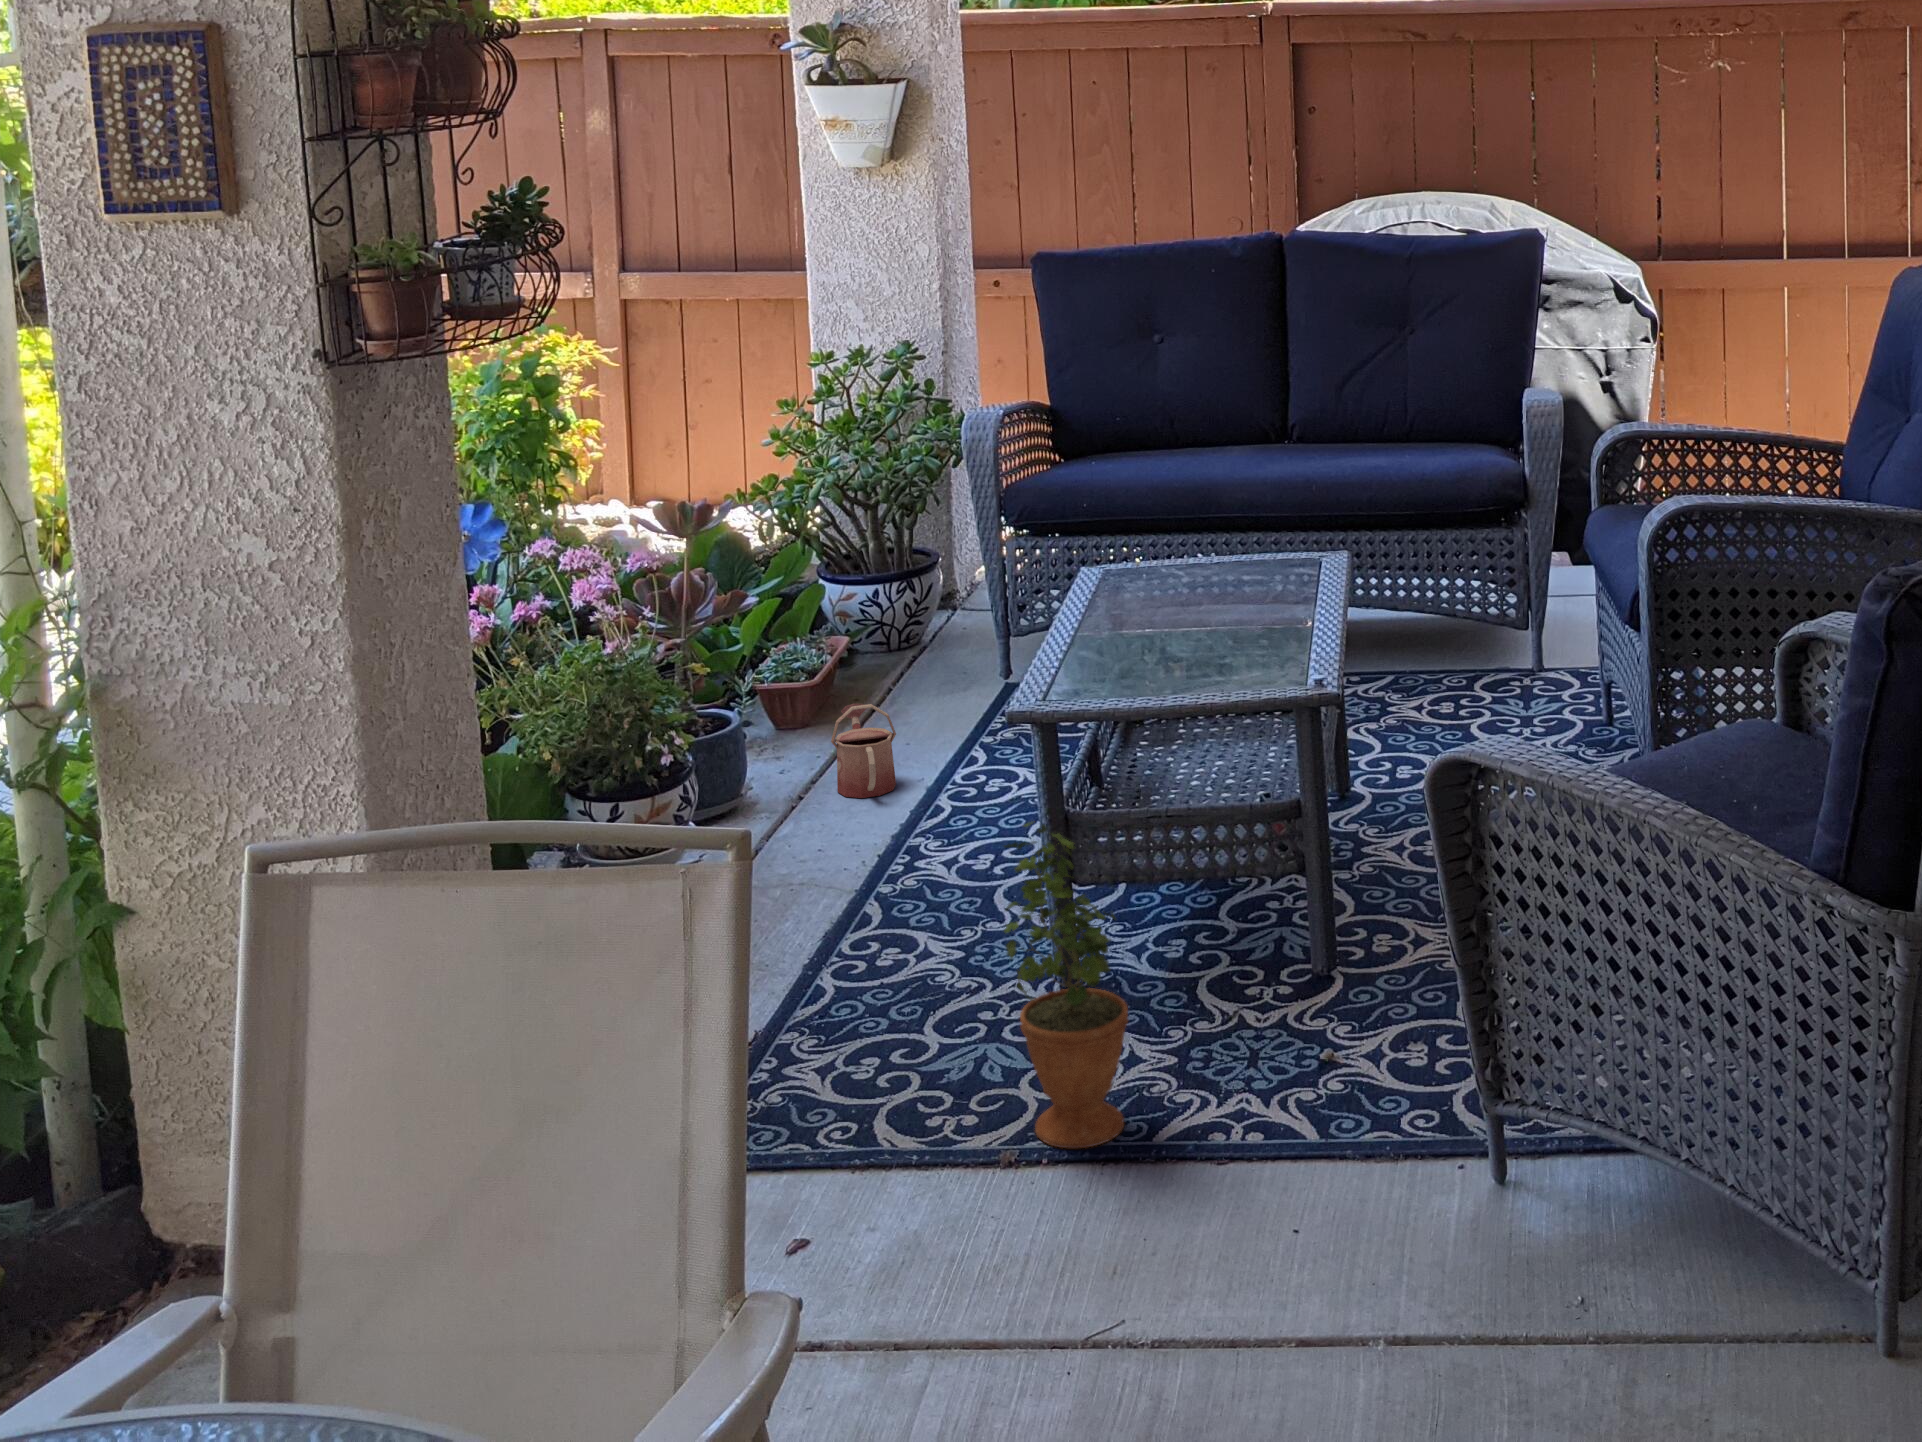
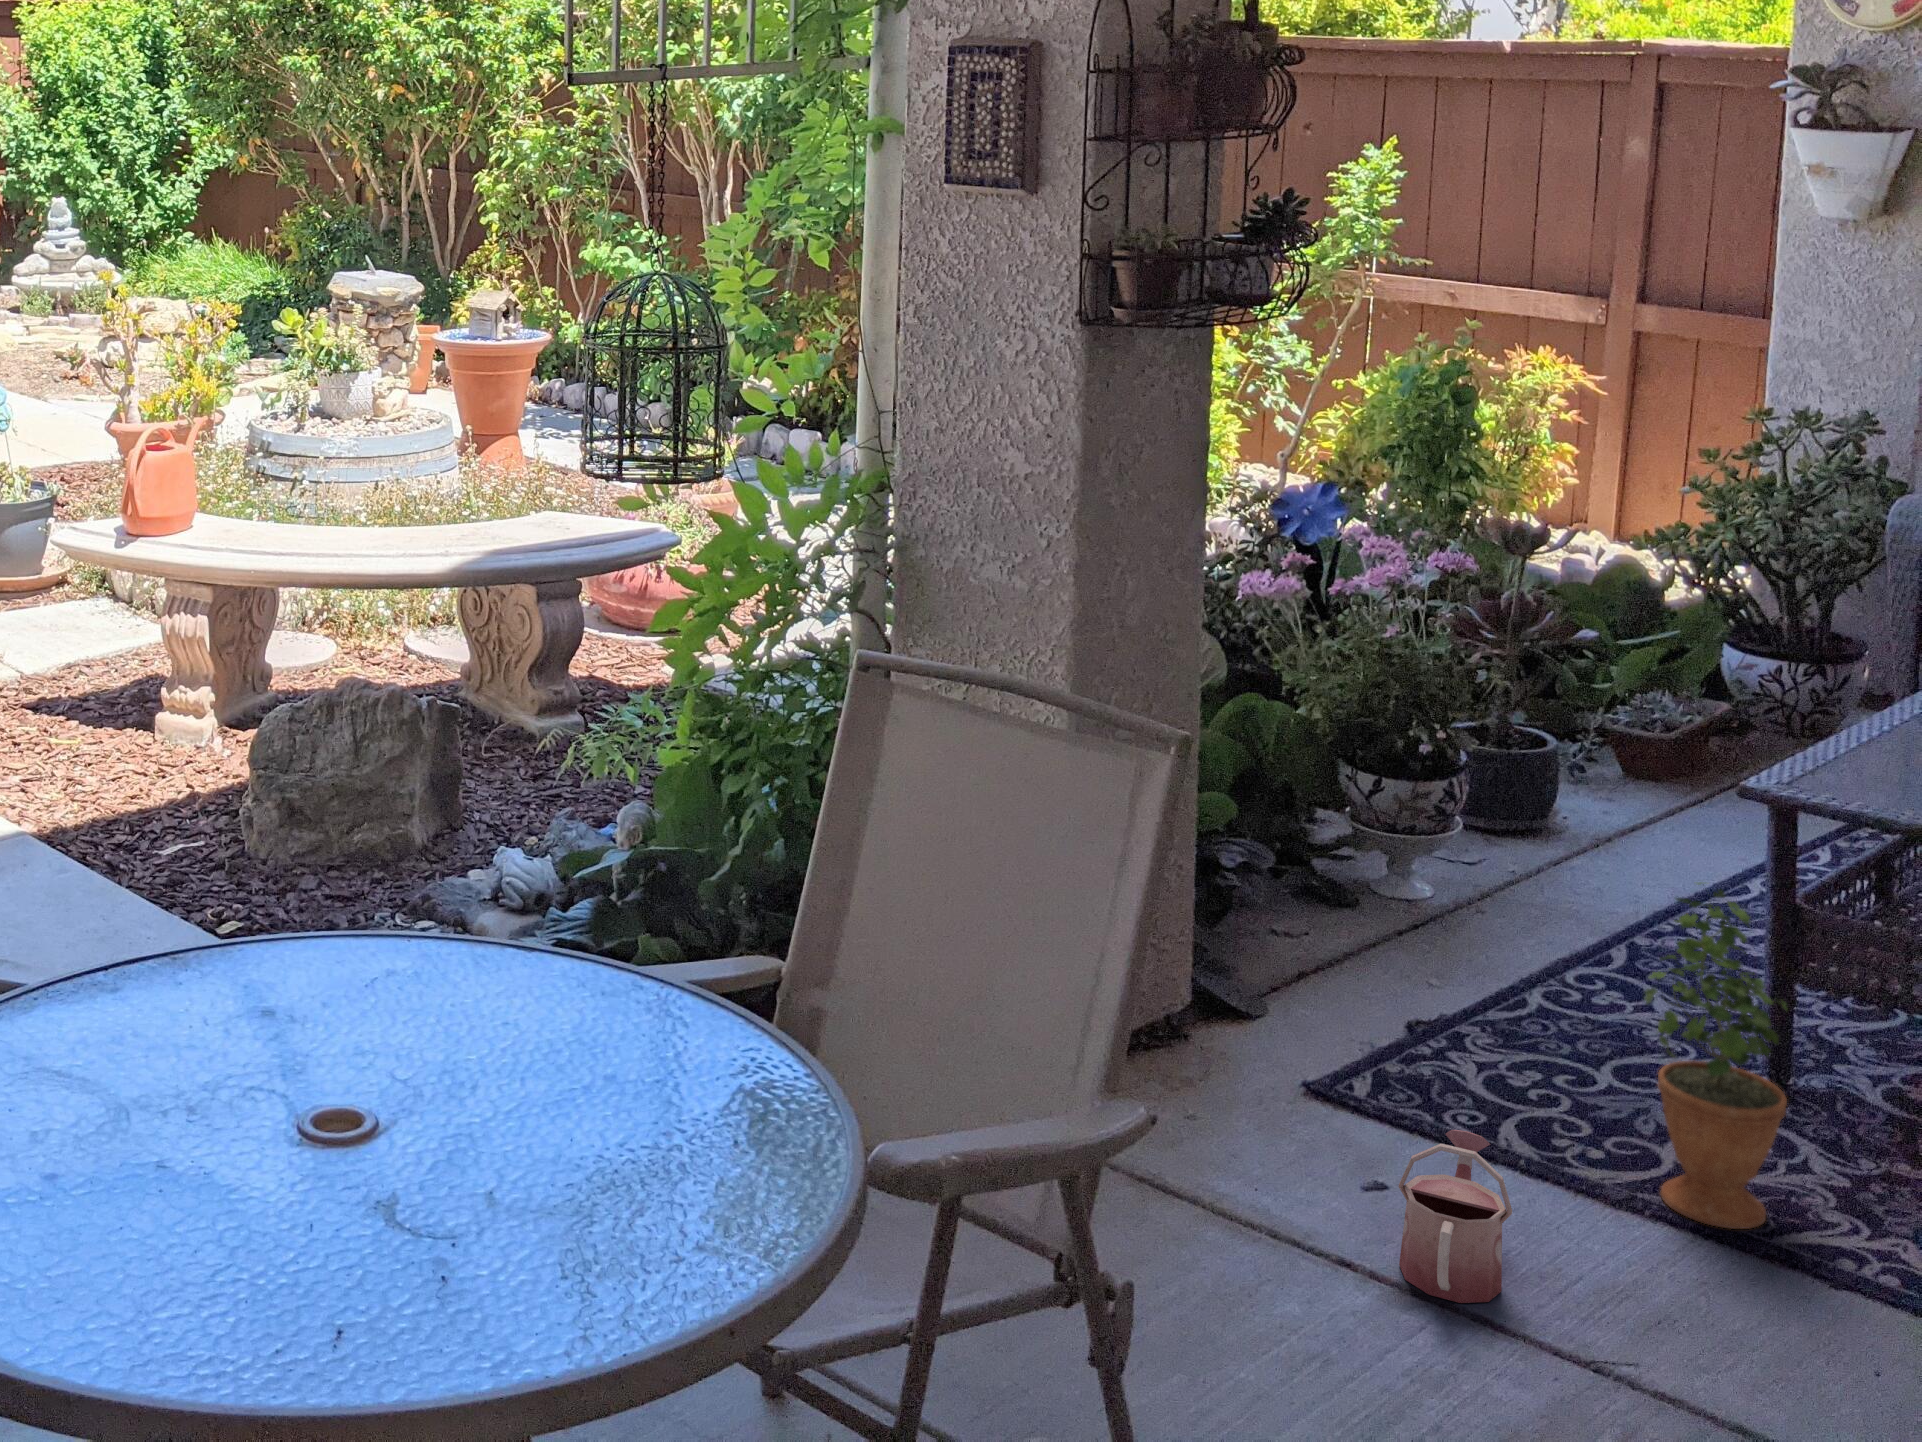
watering can: present [831,703,896,798] -> present [1398,1130,1512,1303]

